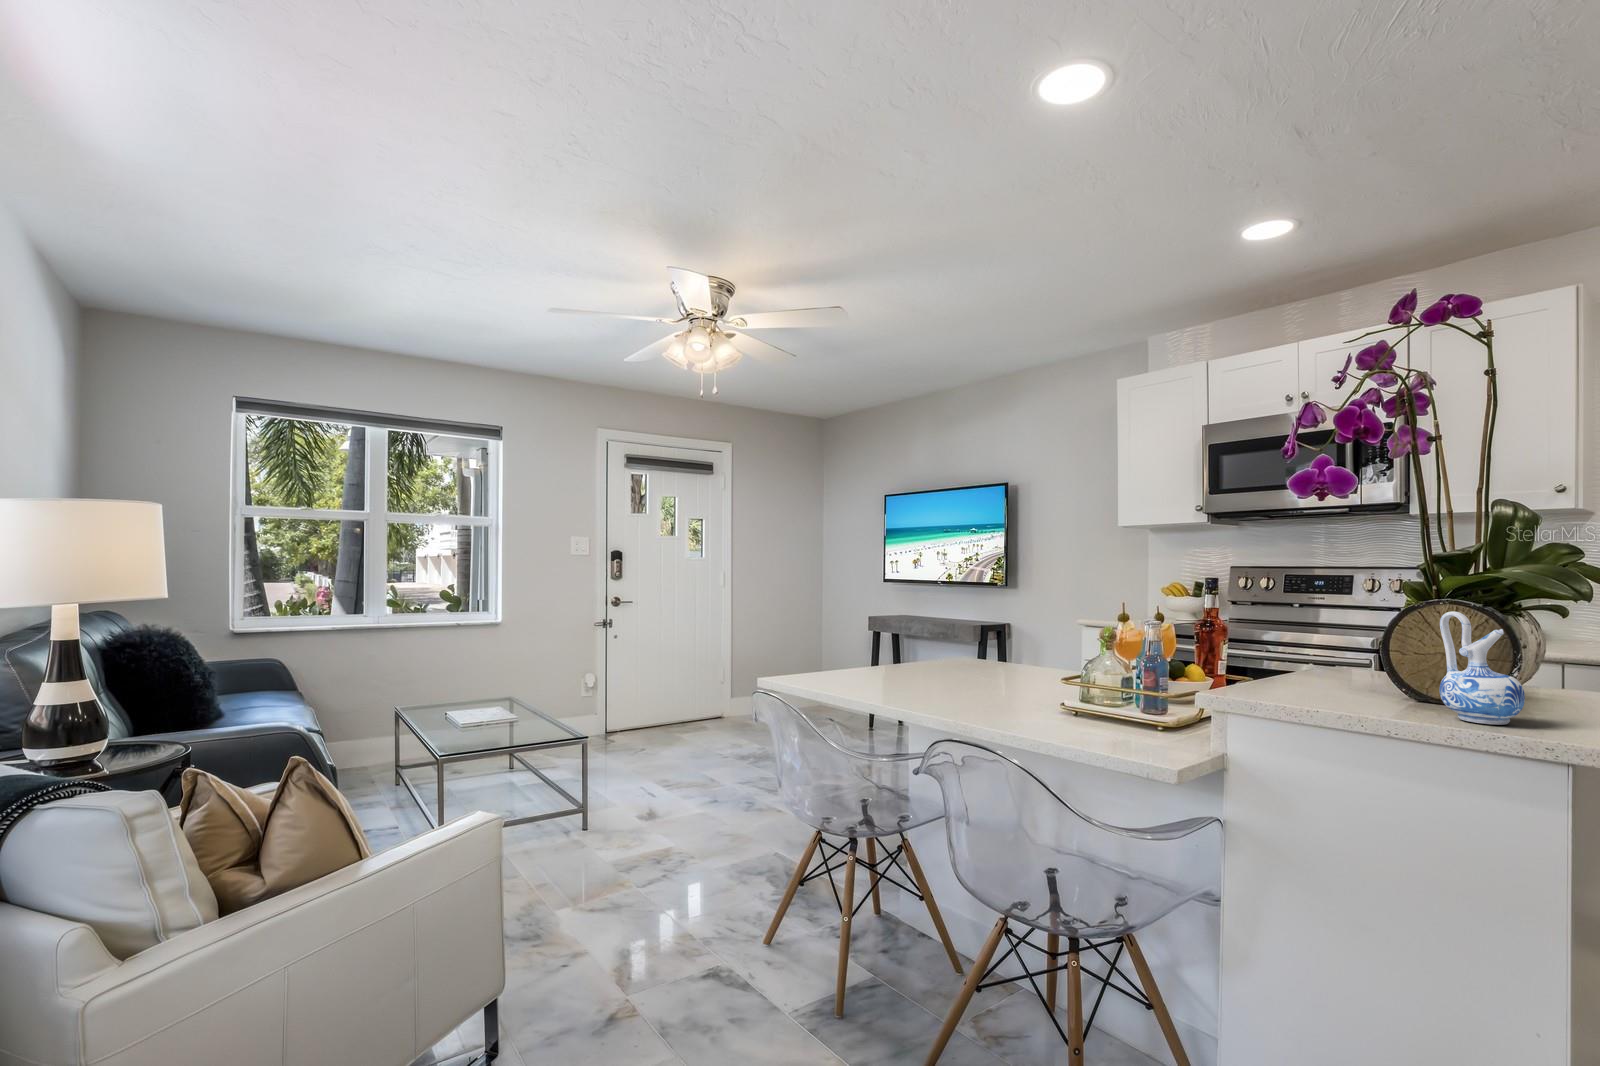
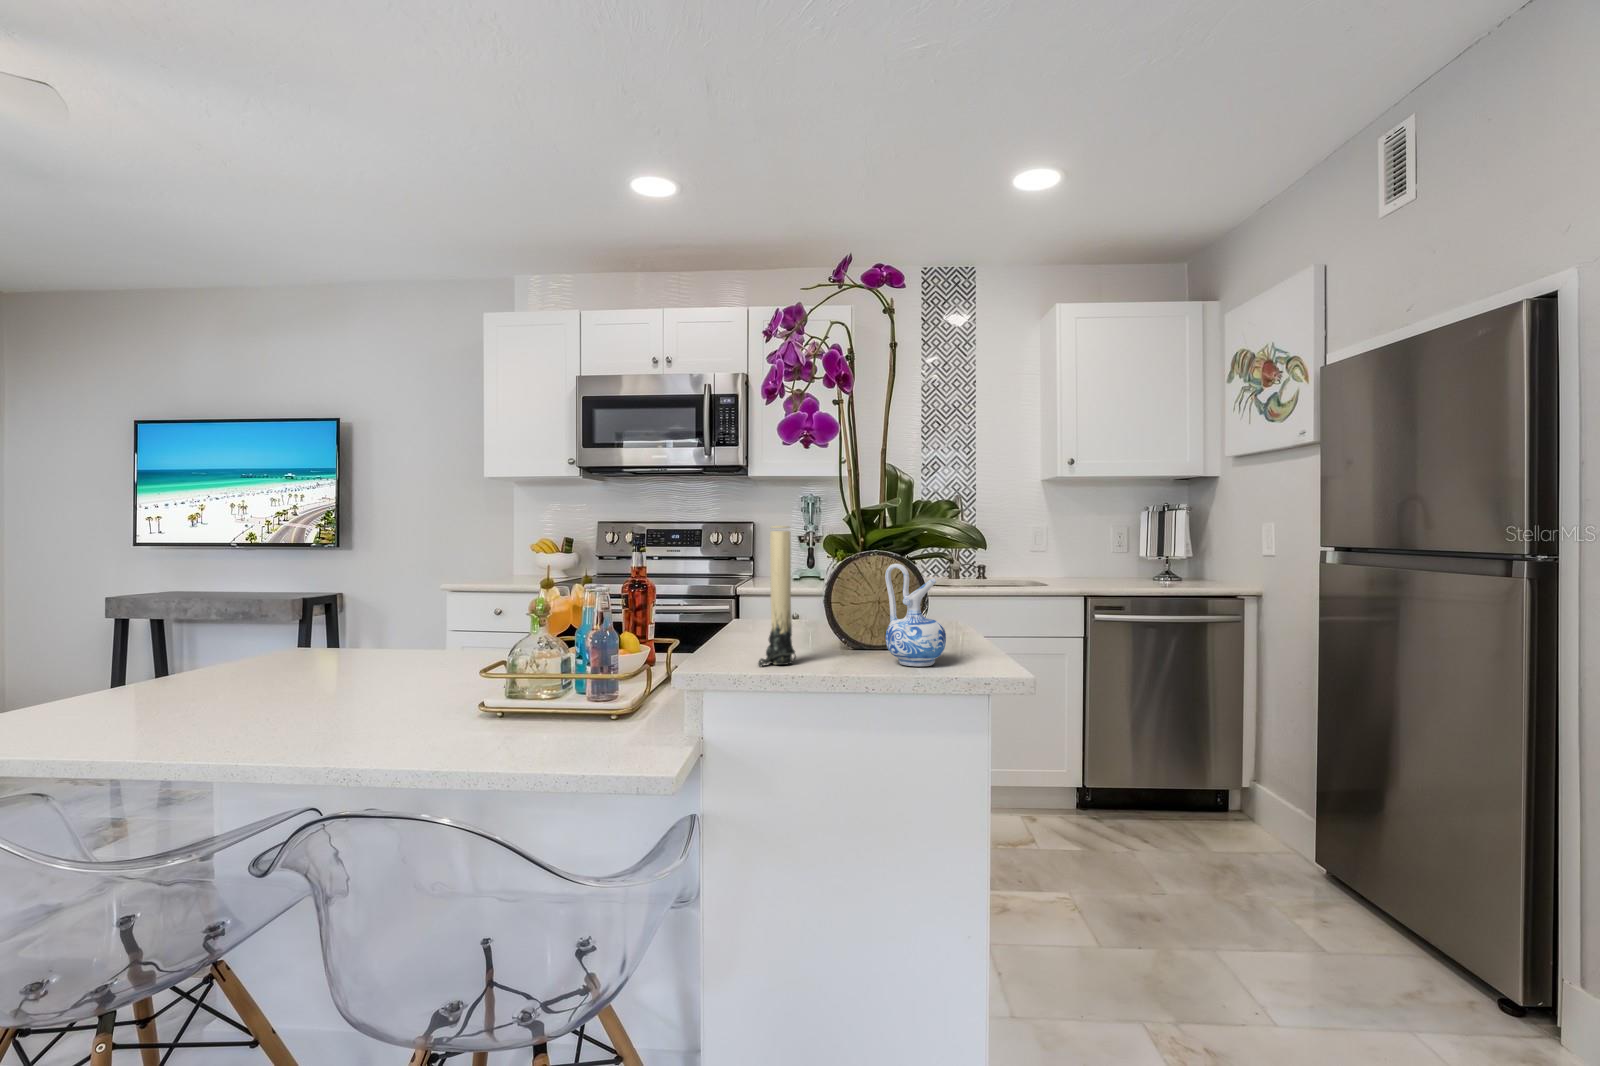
candle: none [1286,570,1332,703] -> present [758,526,796,666]

